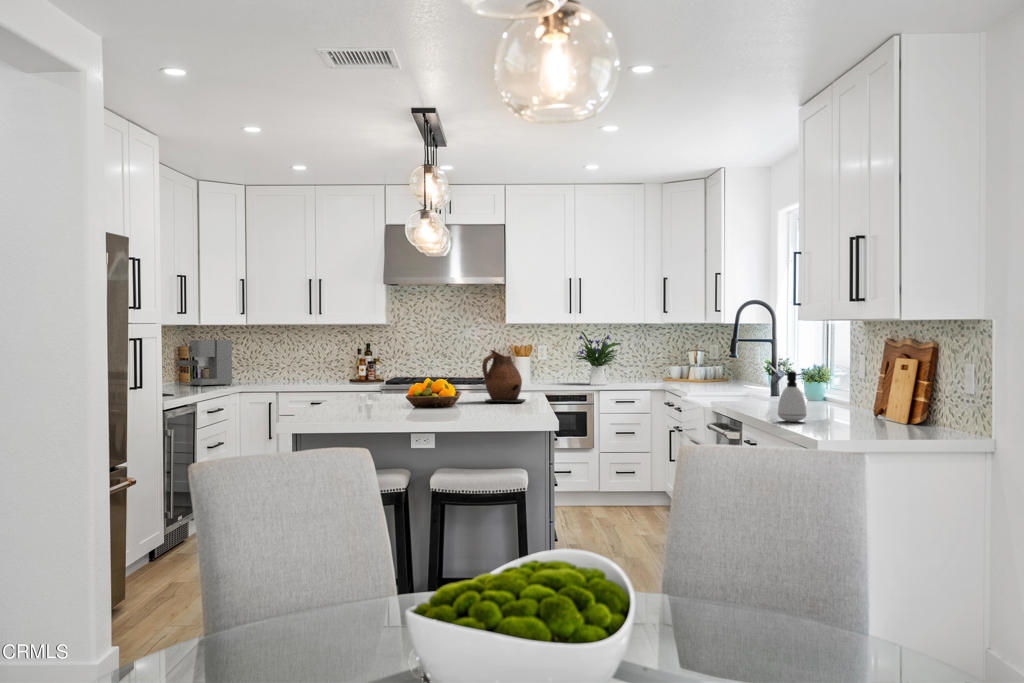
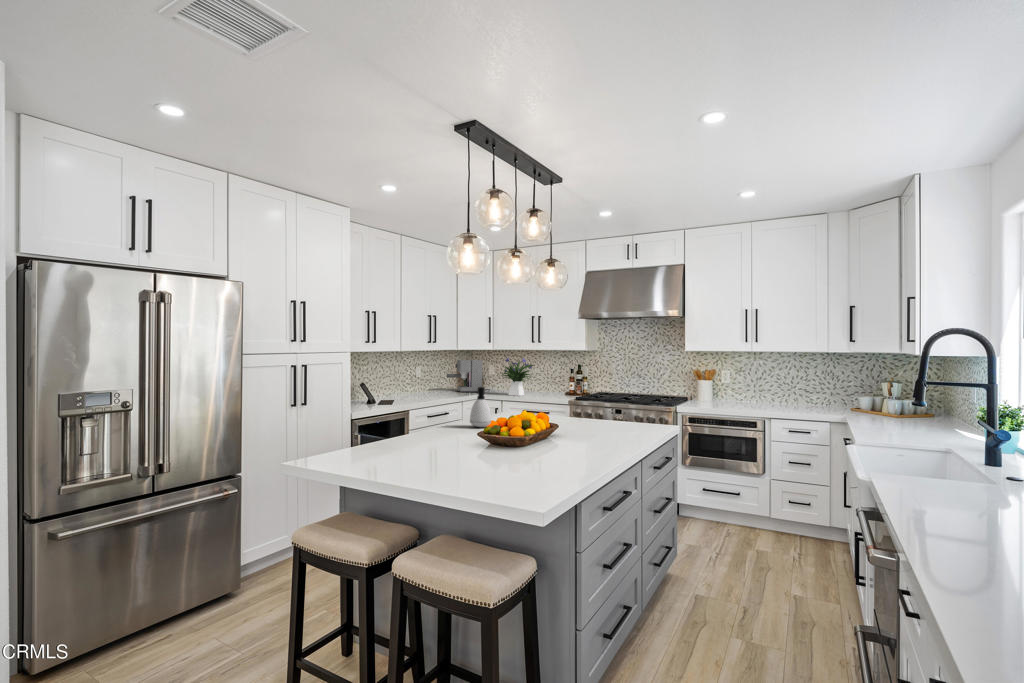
flower arrangement: present [575,332,621,385] -> present [502,357,533,396]
ceramic pitcher: present [482,350,525,402] -> none [616,377,661,428]
soap dispenser: present [778,371,807,422] -> present [470,387,491,427]

